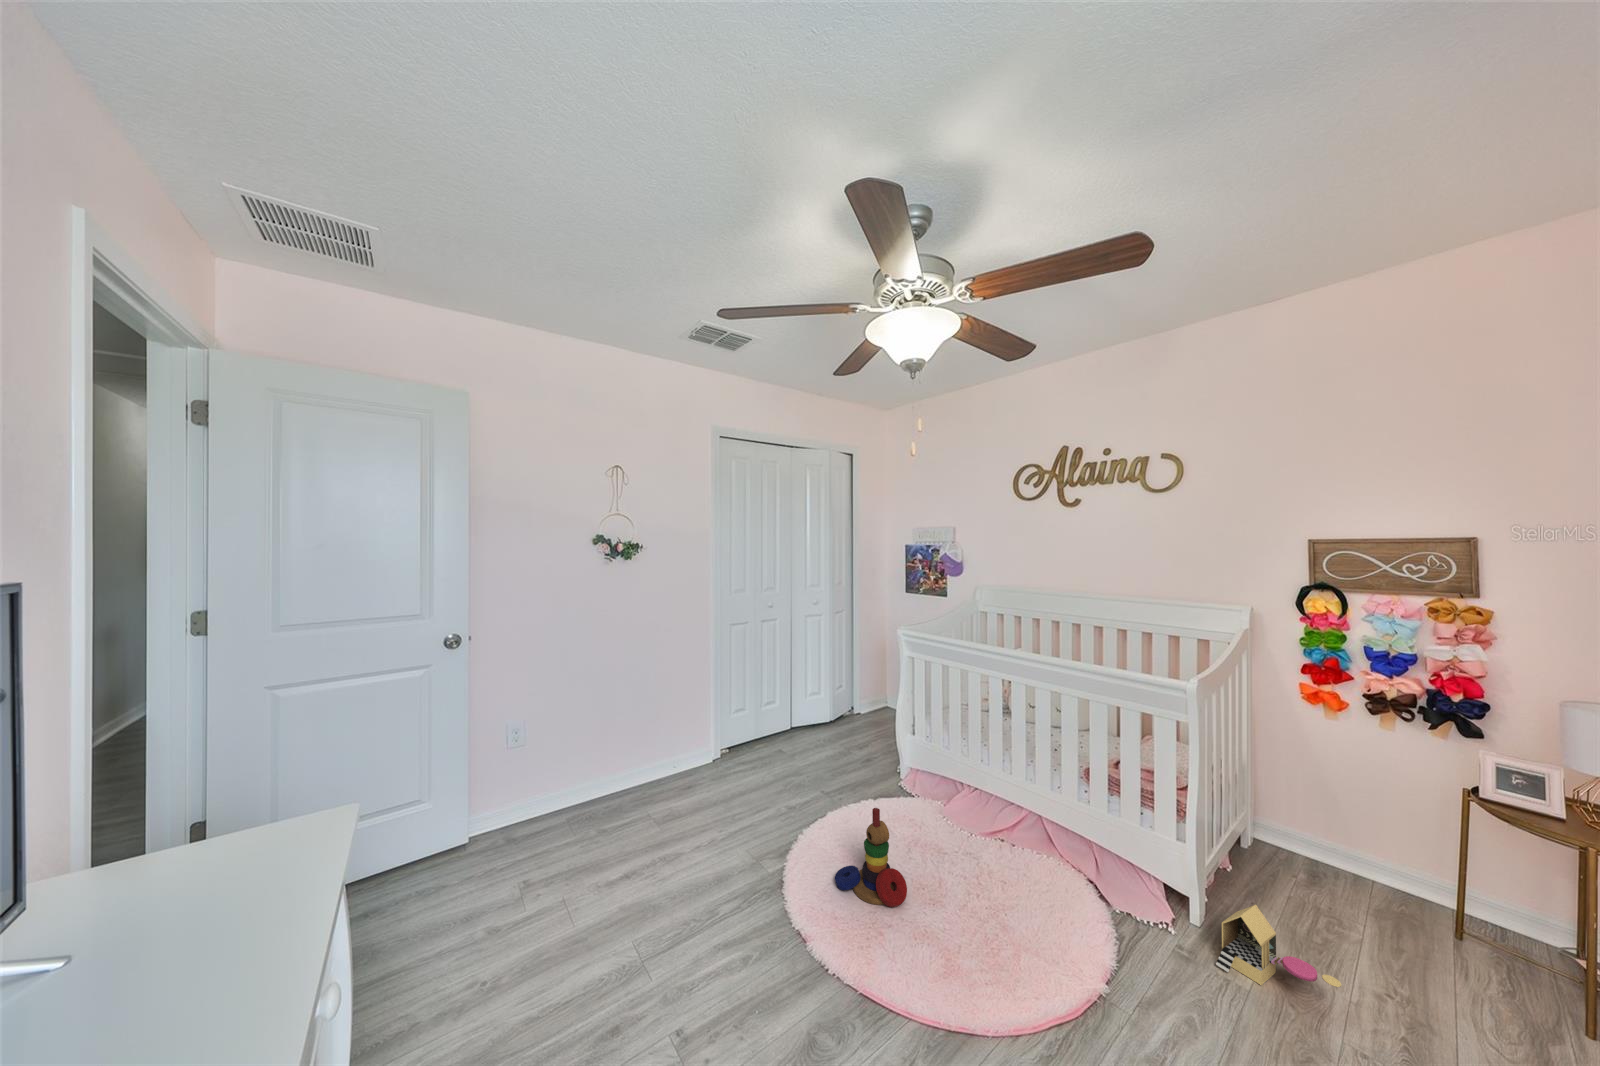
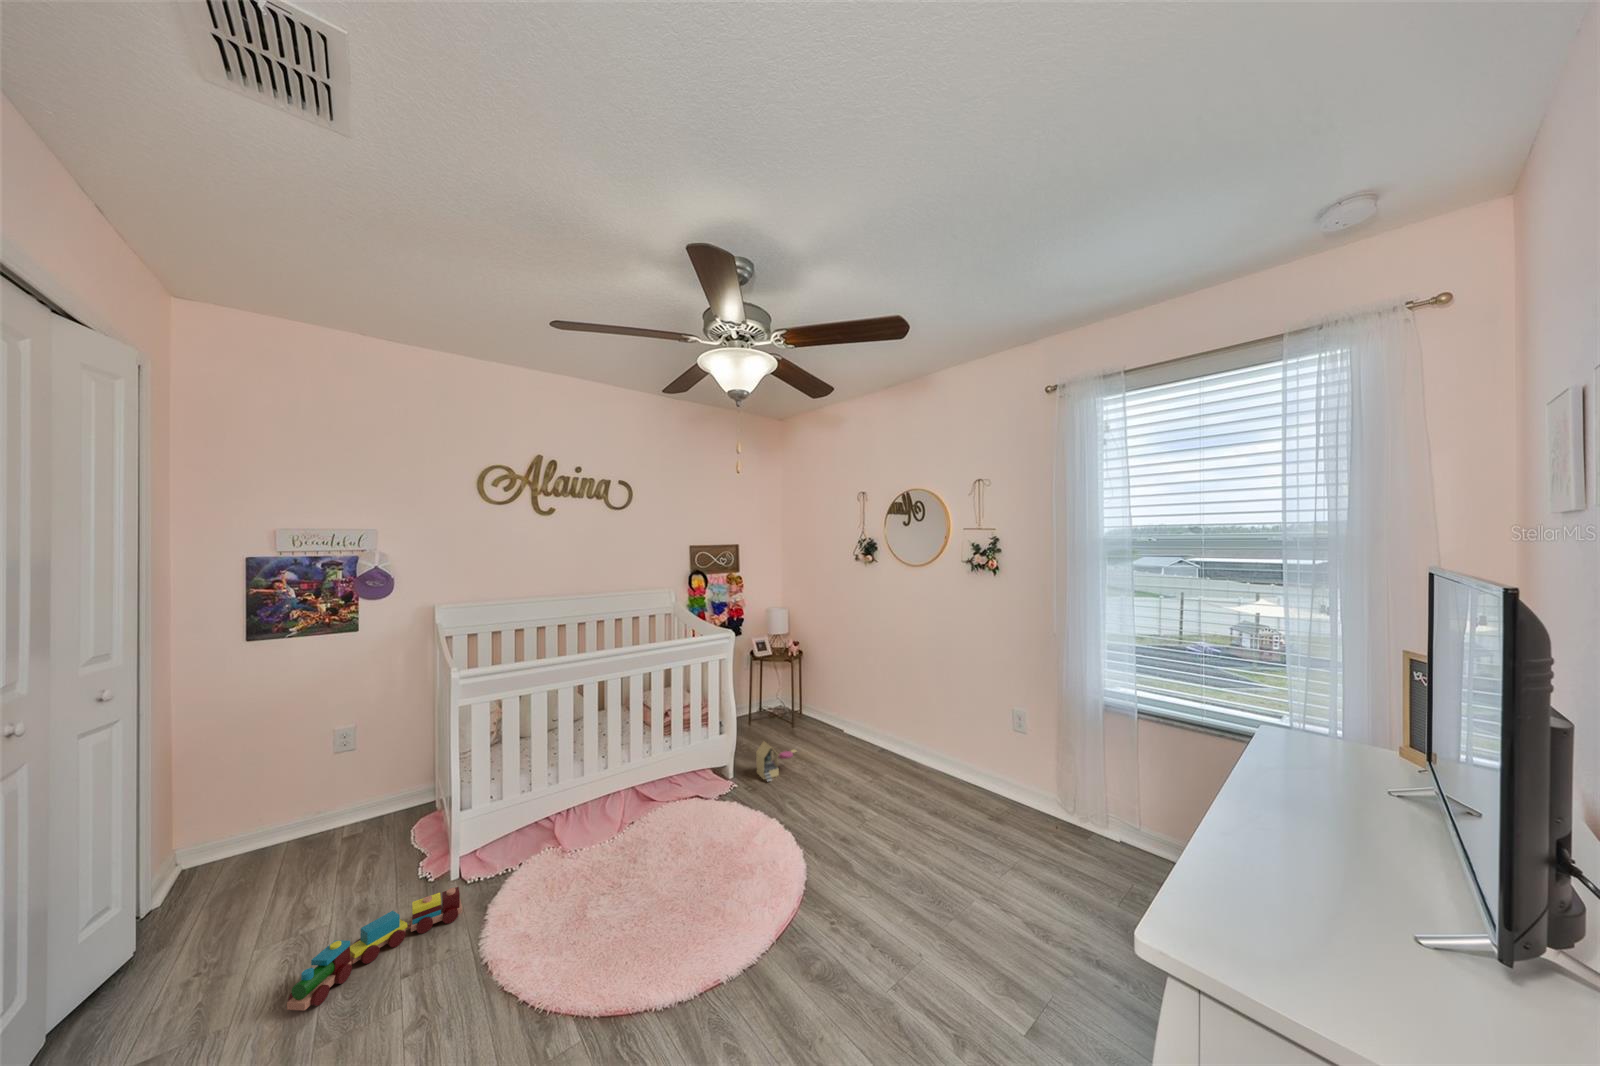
toy train: none [794,753,873,792] -> present [287,887,462,1010]
stacking toy: present [835,808,907,907] -> none [628,833,694,953]

